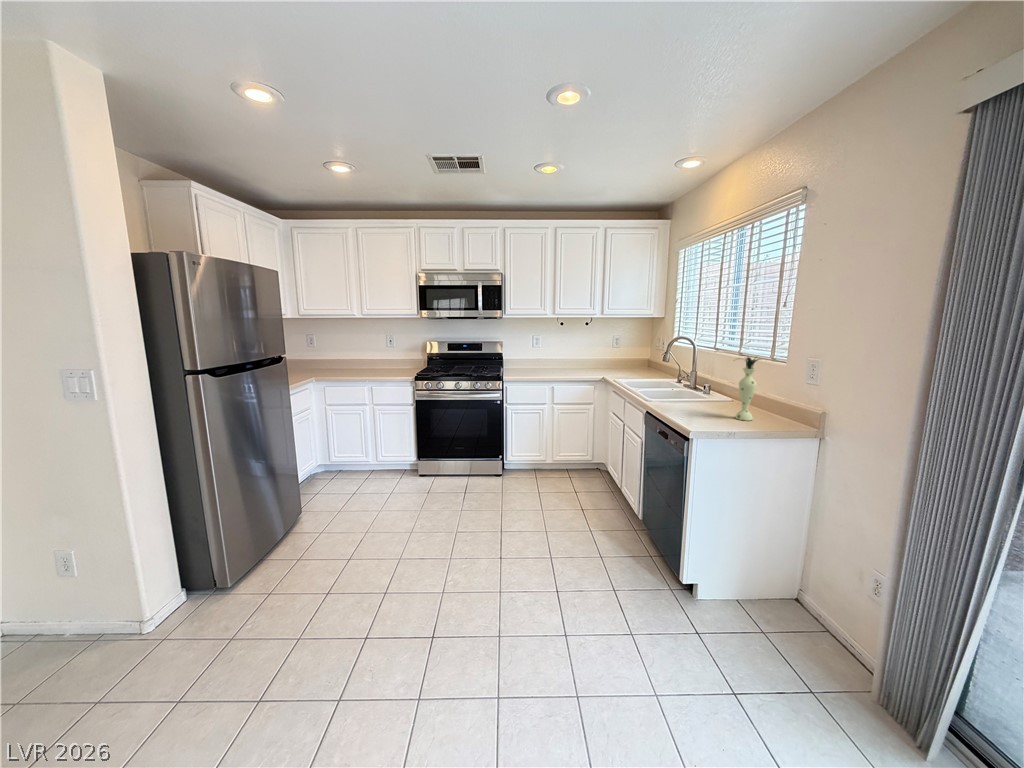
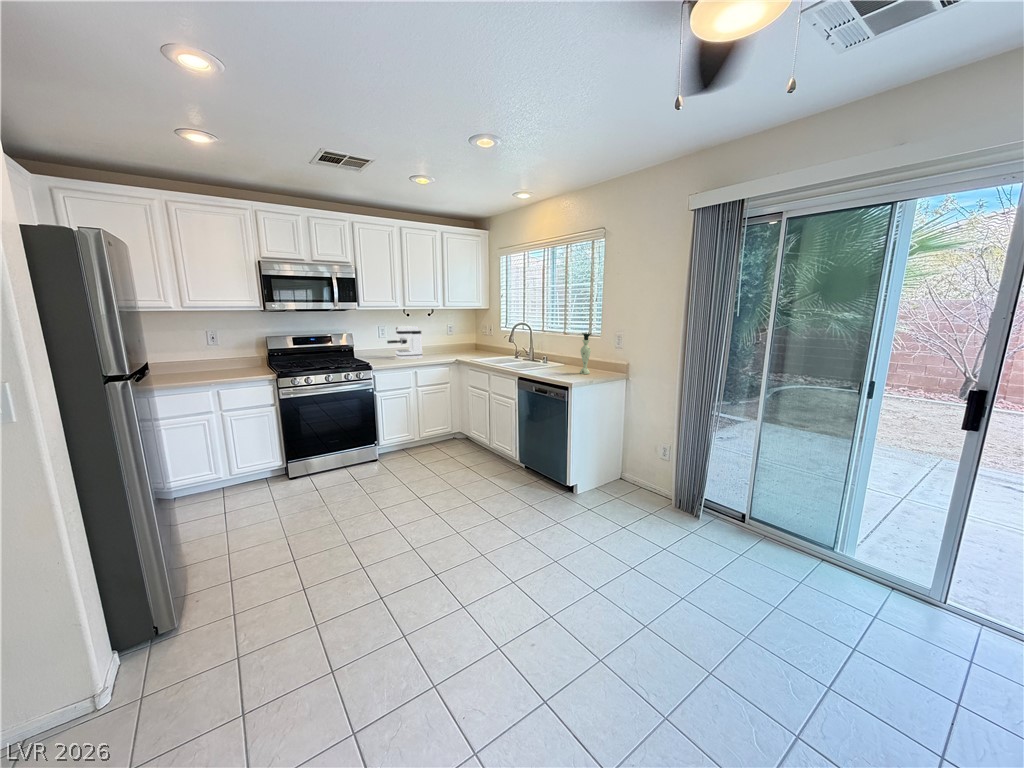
coffee maker: none [535,335,568,371] -> present [387,326,422,359]

